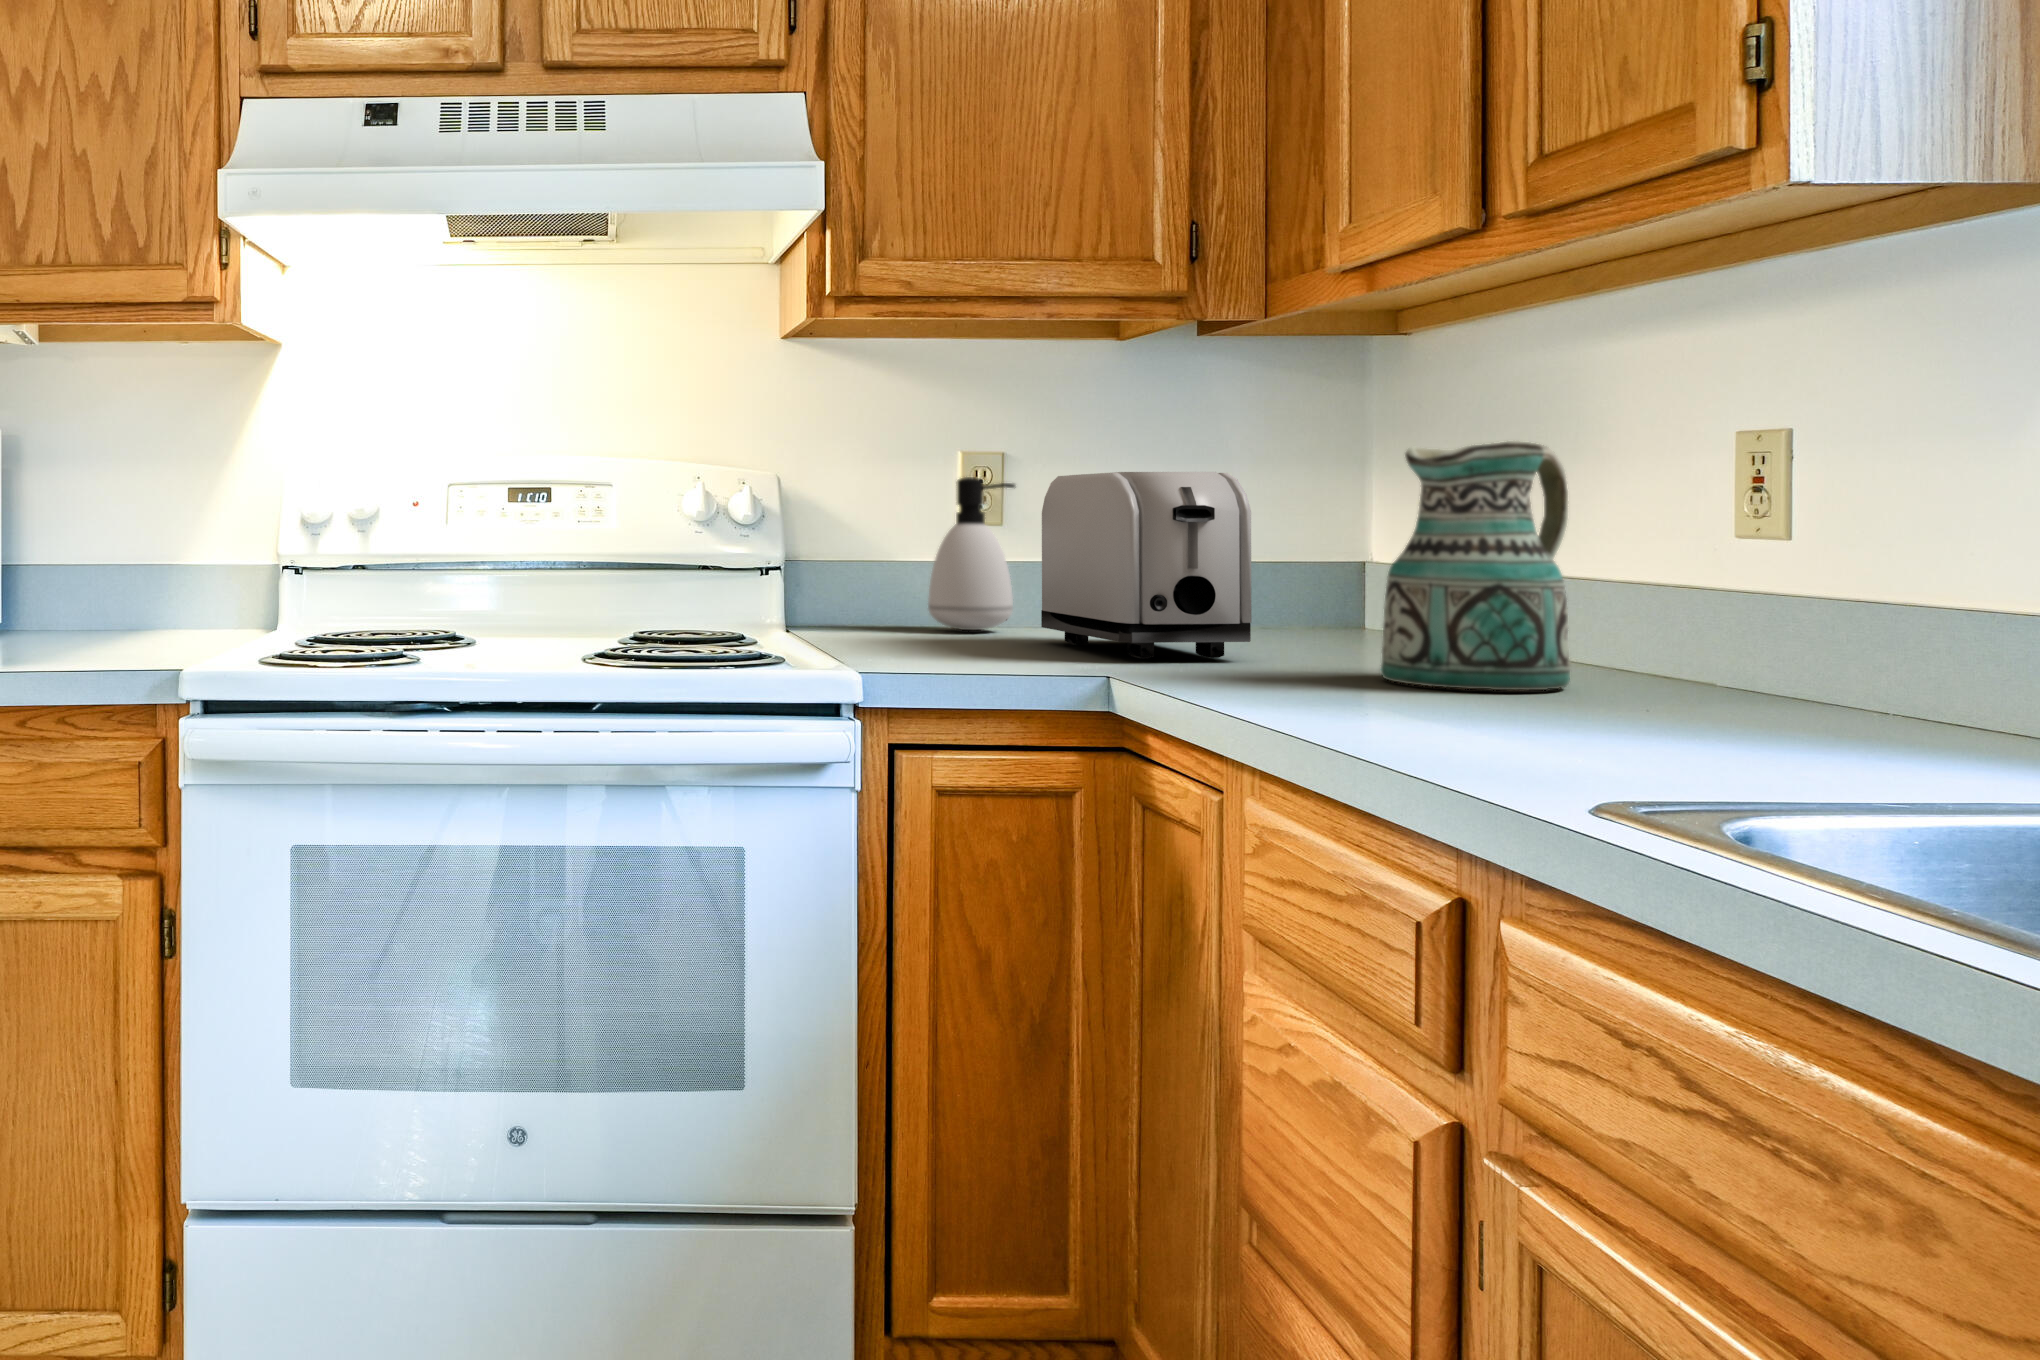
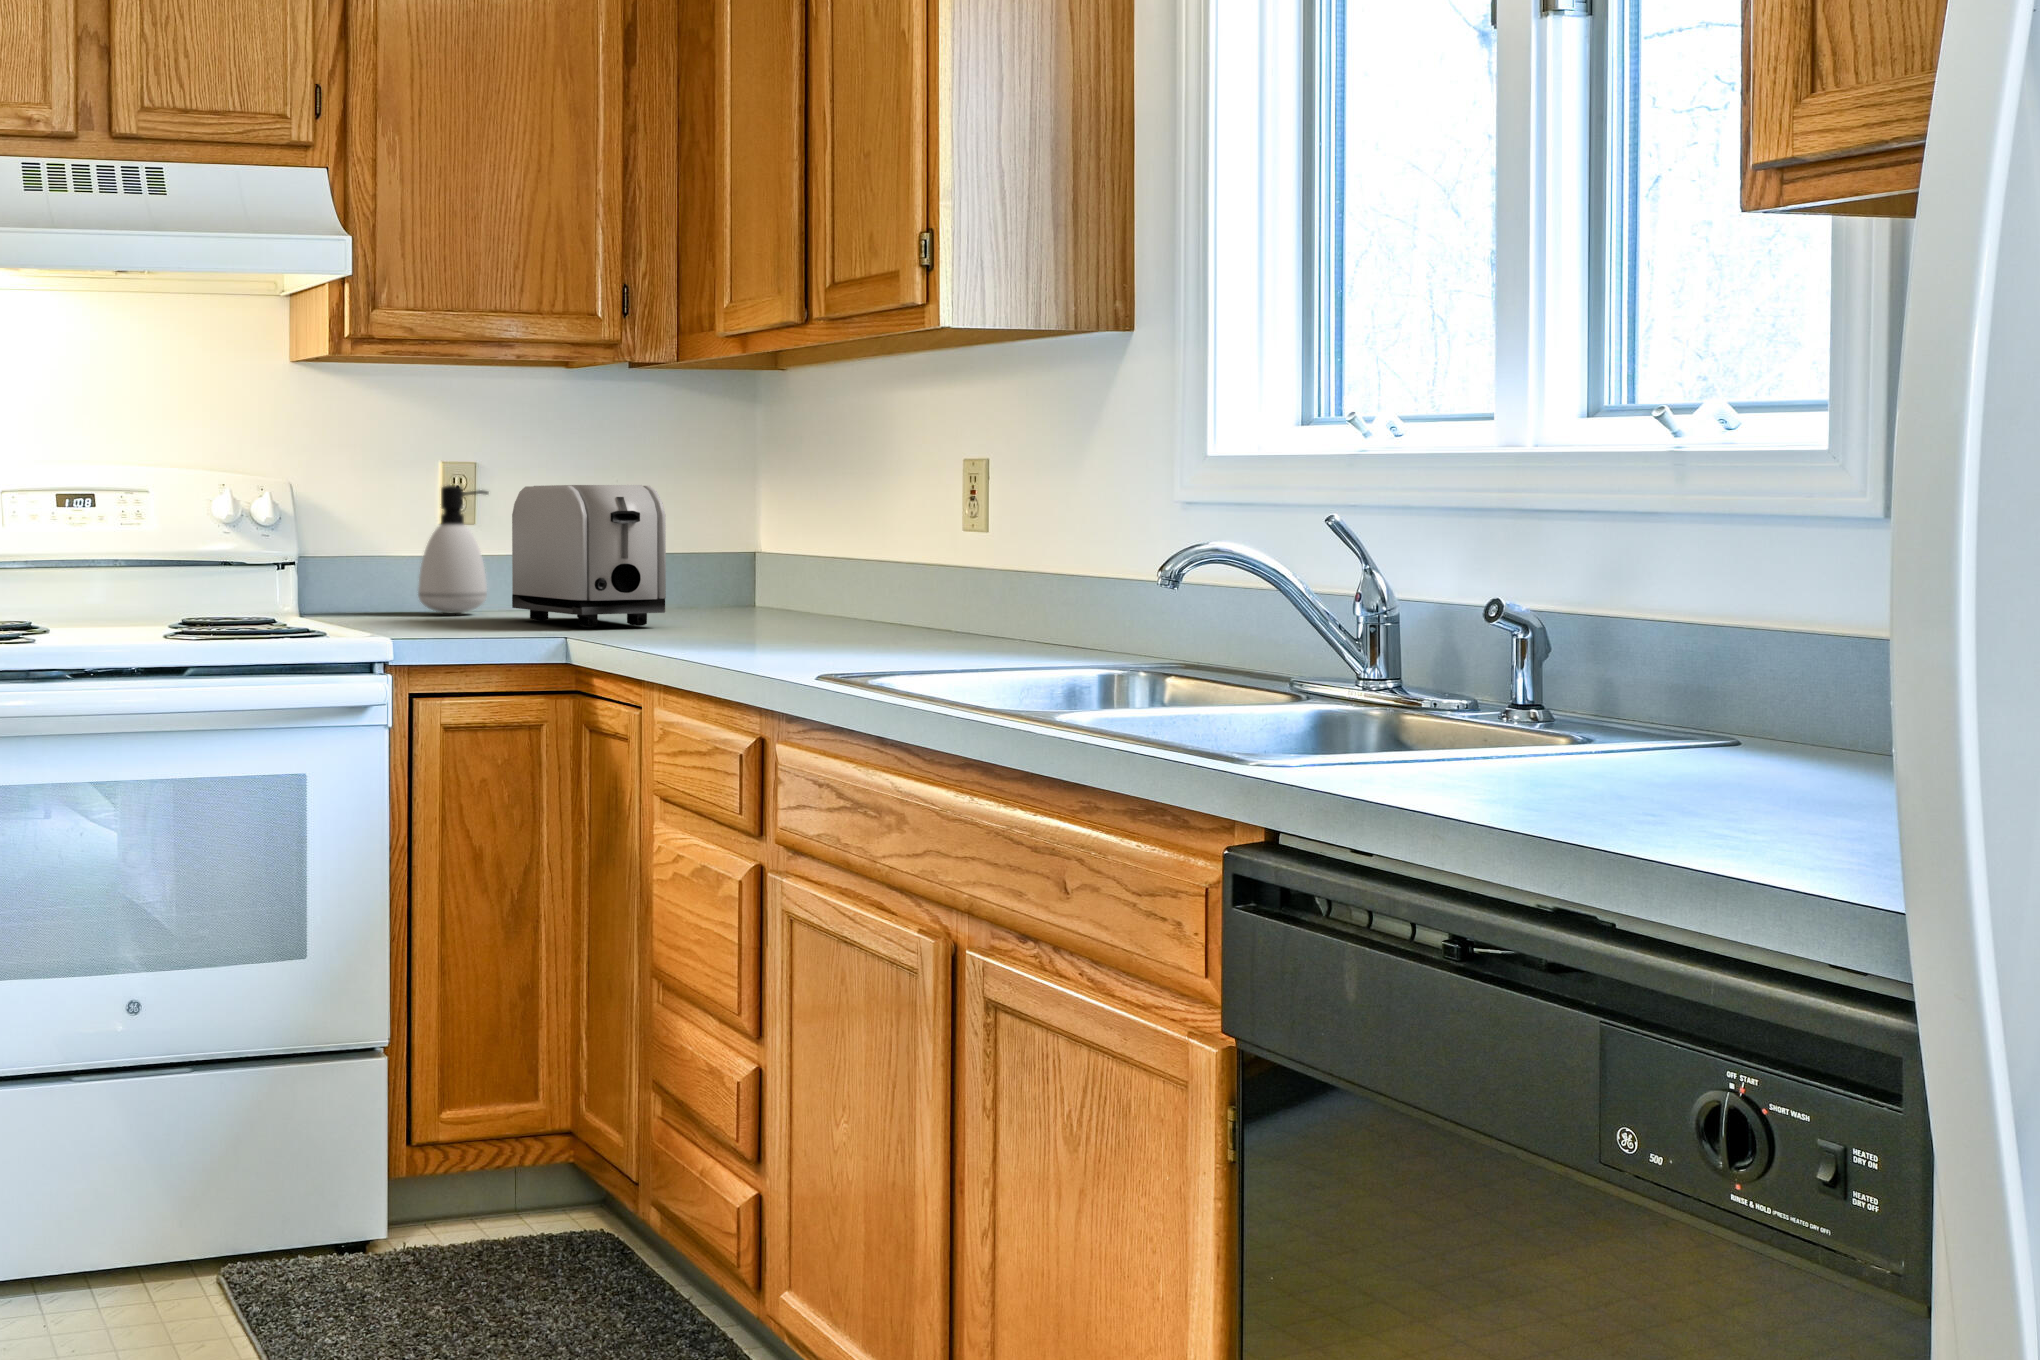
ceramic pitcher: present [1381,441,1570,690] -> none [748,468,868,637]

